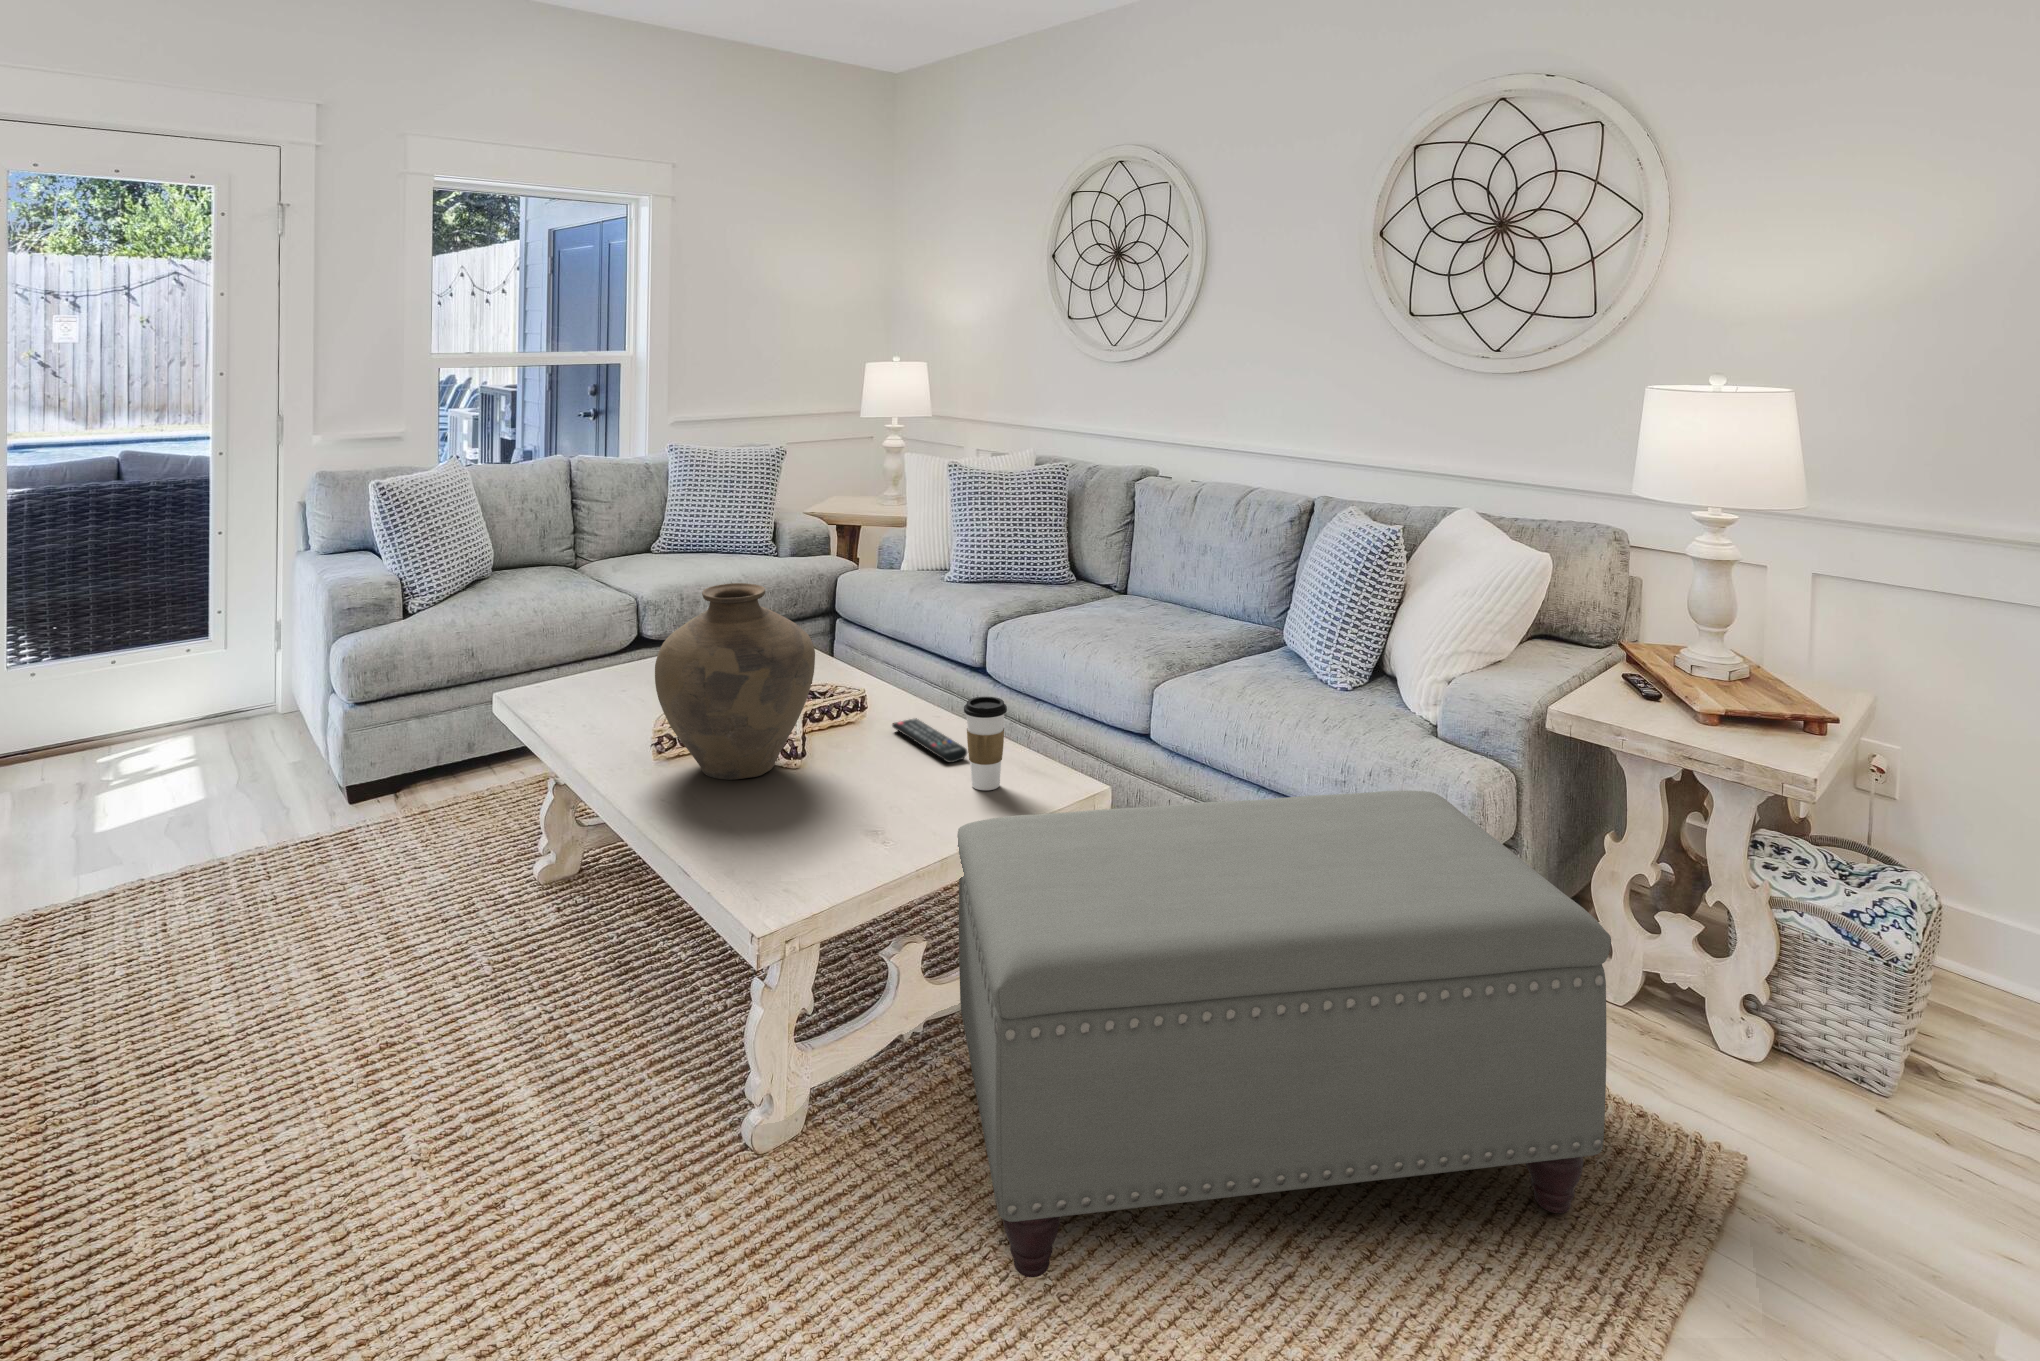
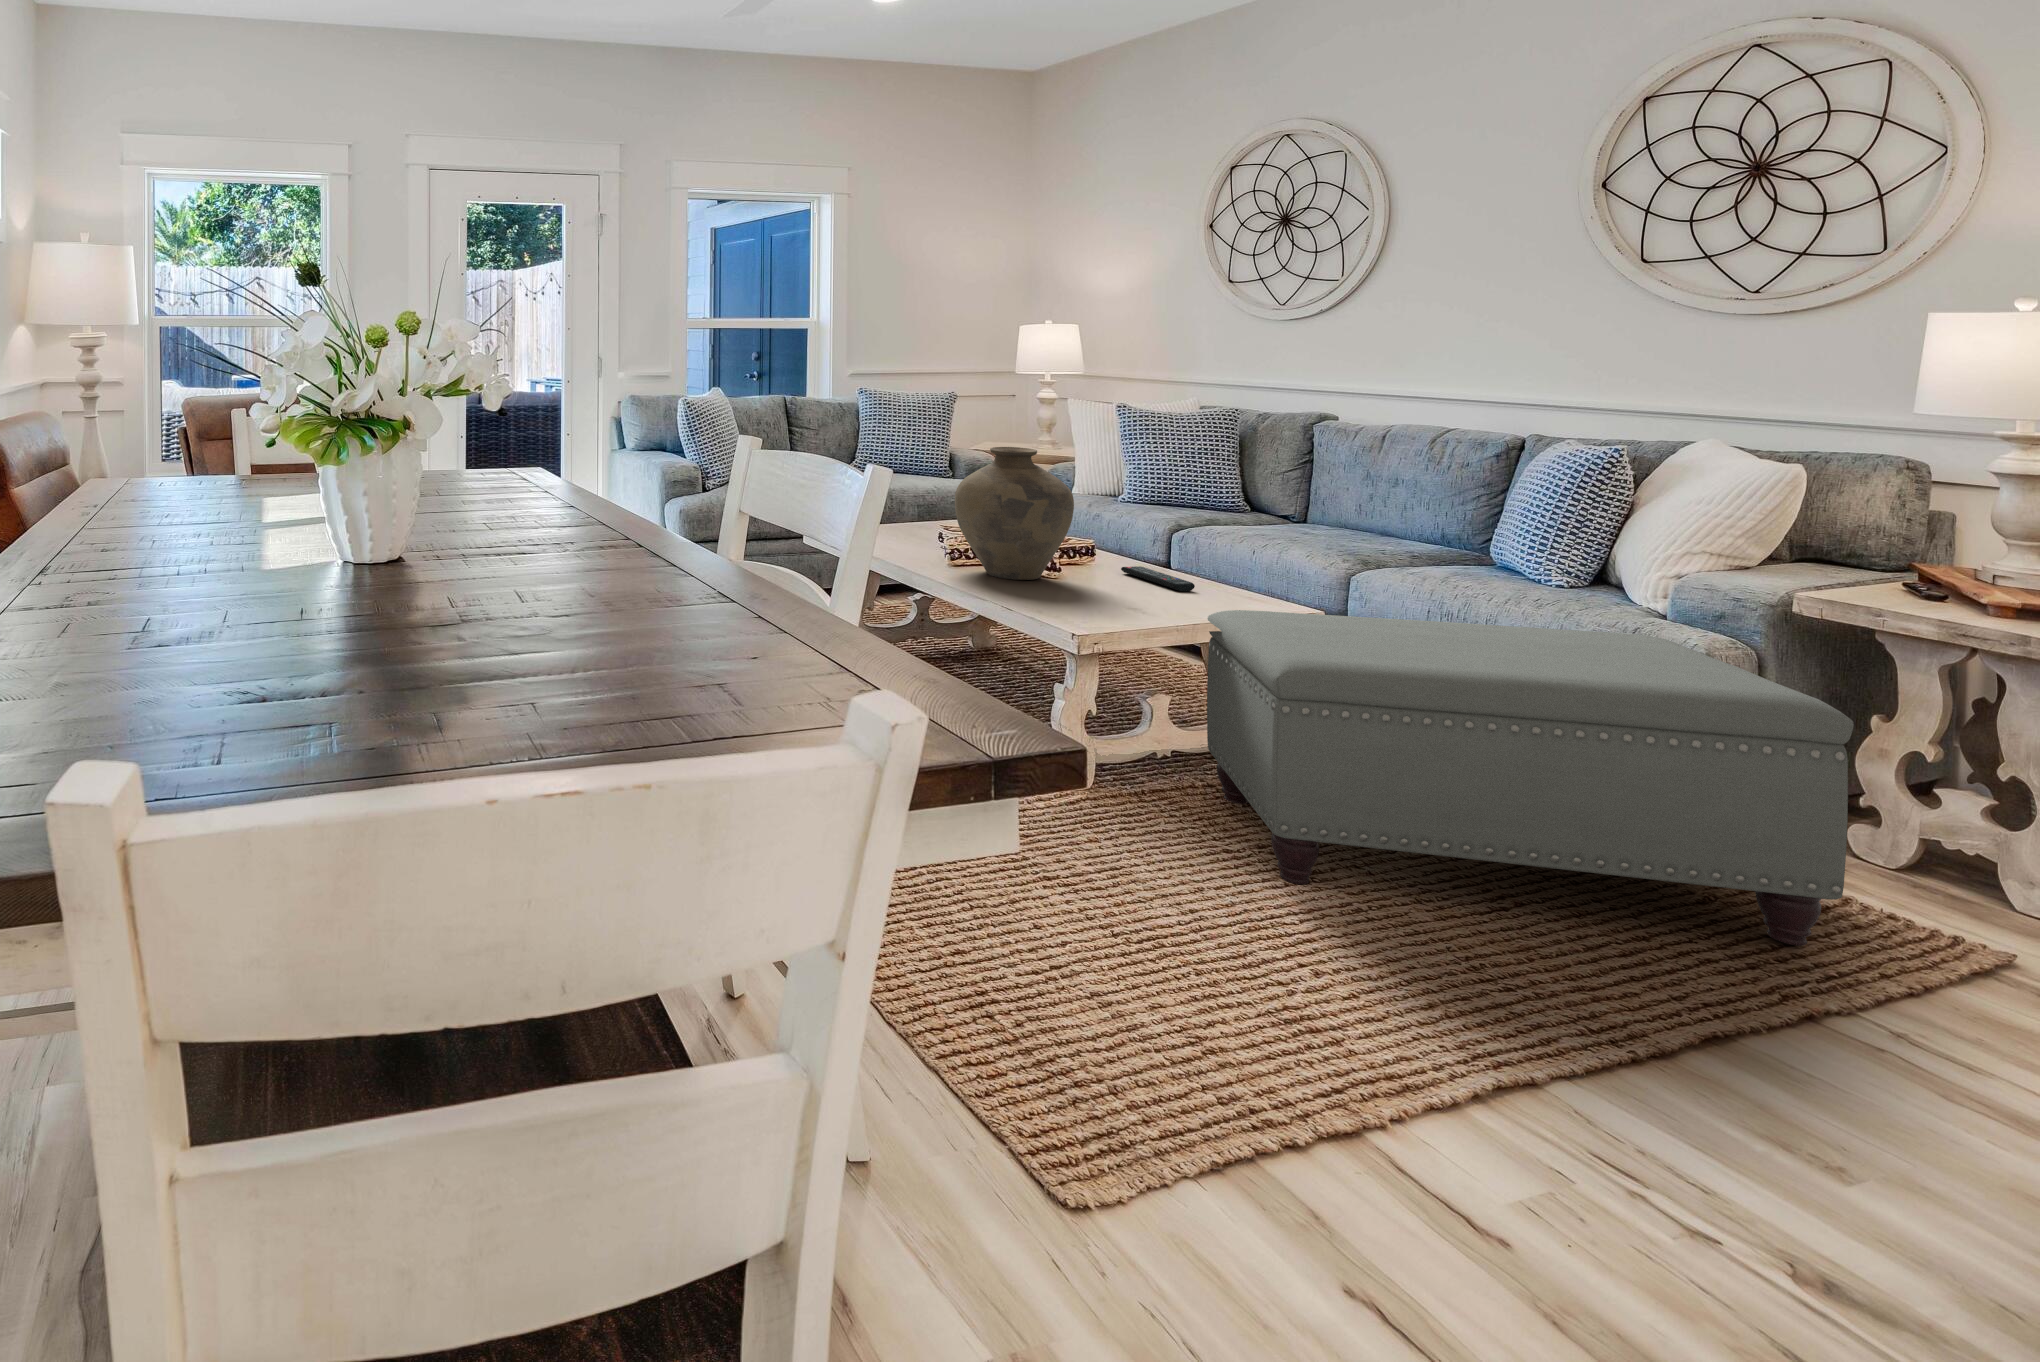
coffee cup: present [964,697,1007,790] -> none [1200,538,1238,606]

